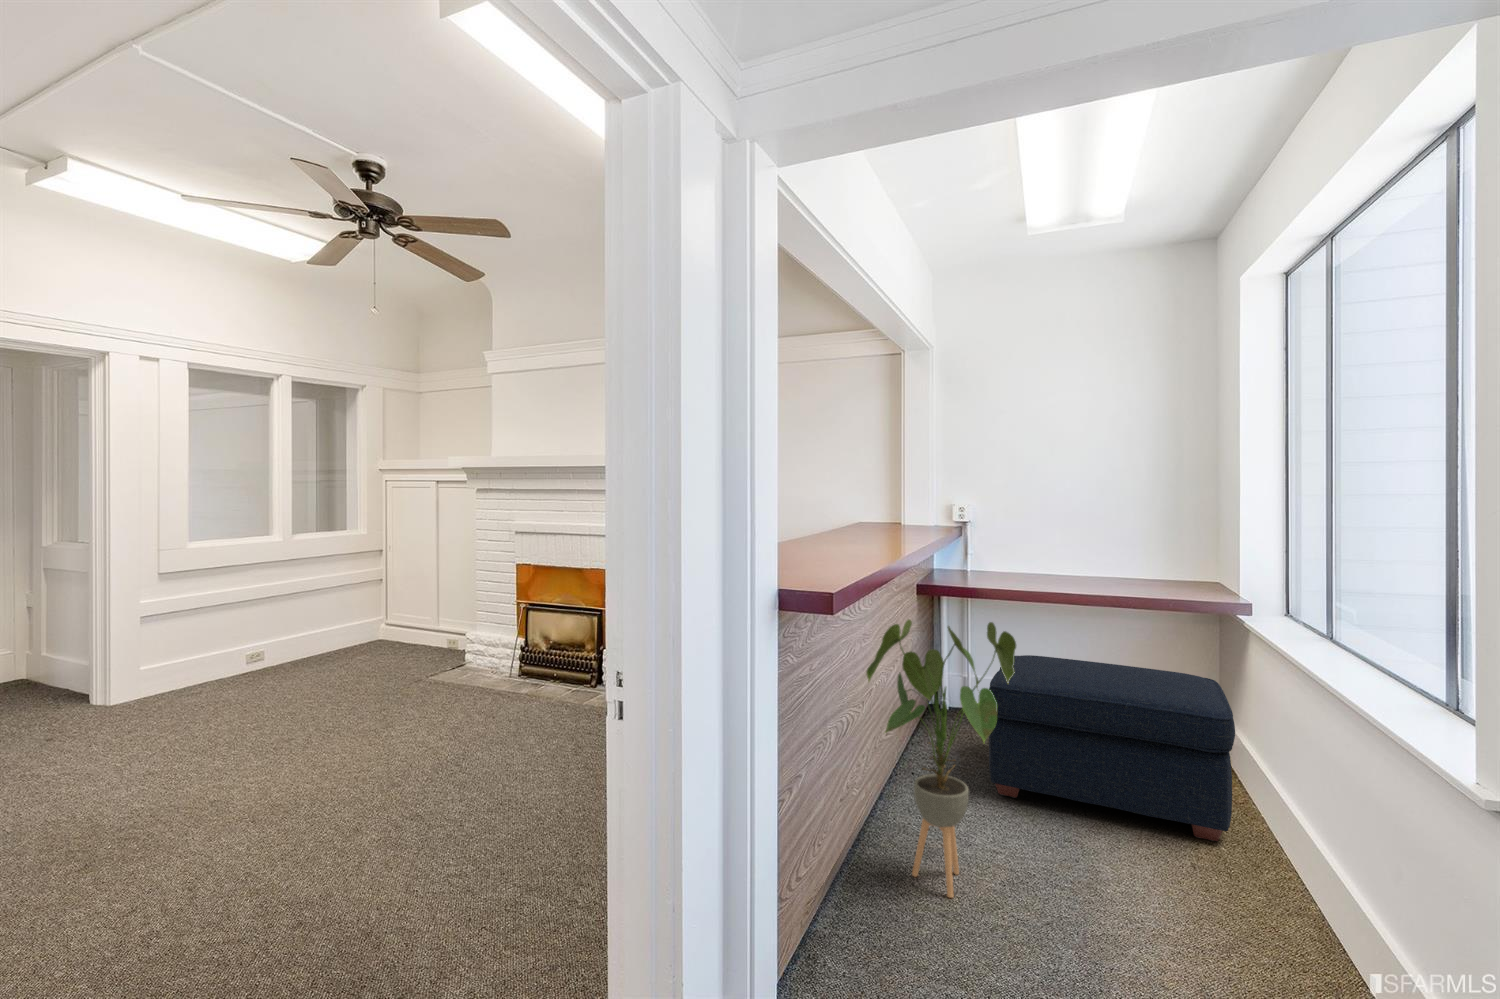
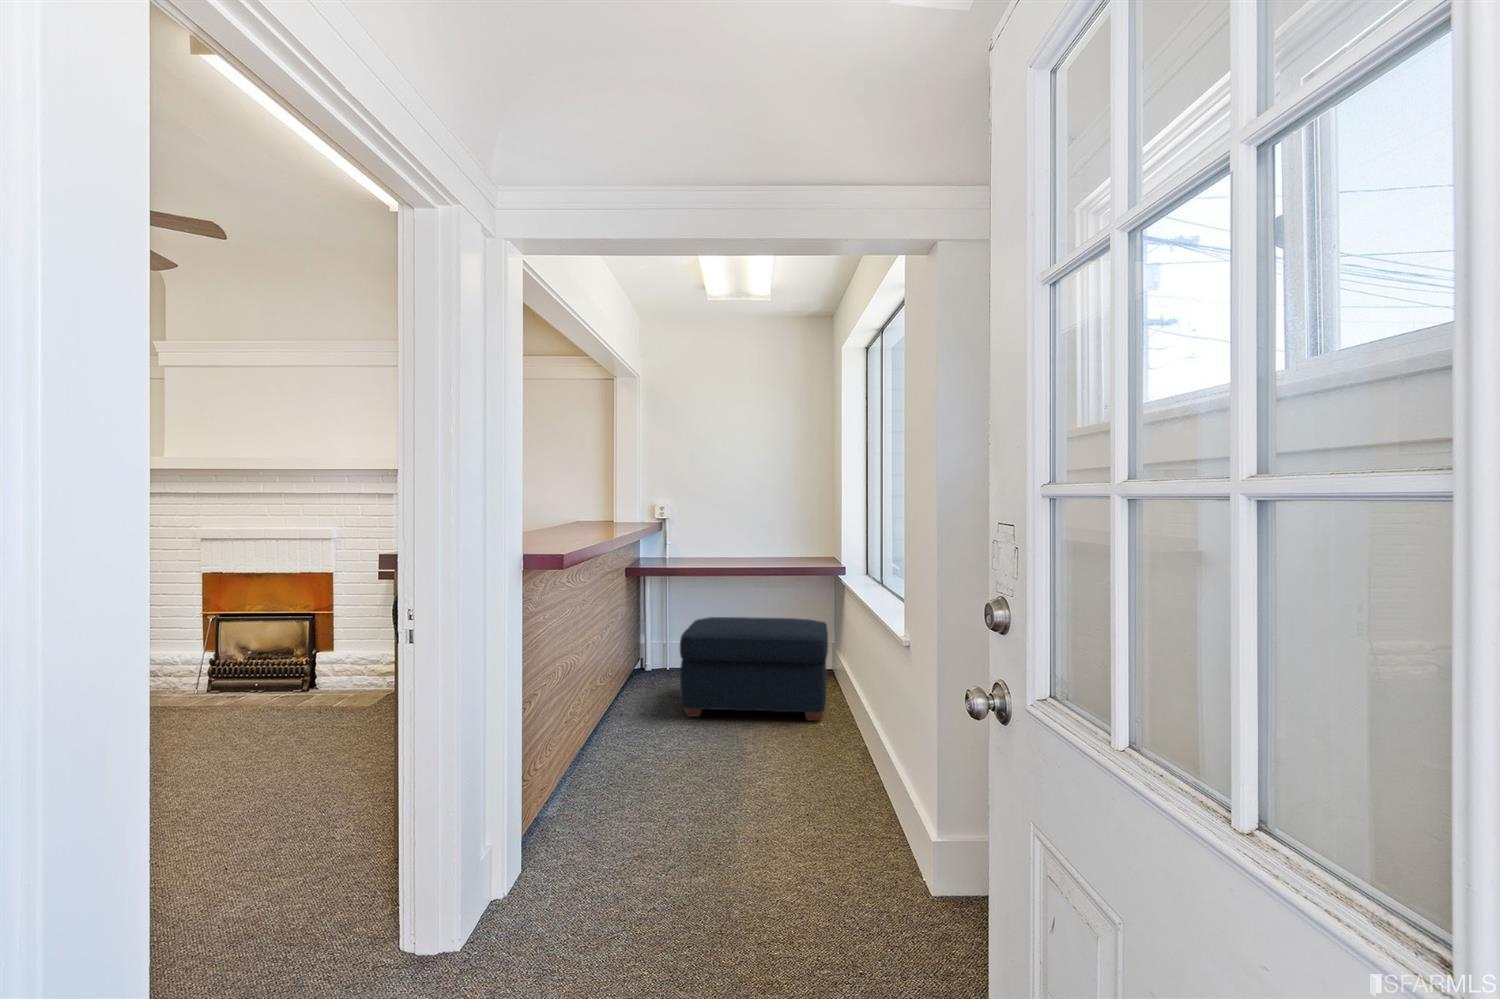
house plant: present [866,619,1016,898] -> none [593,587,695,772]

